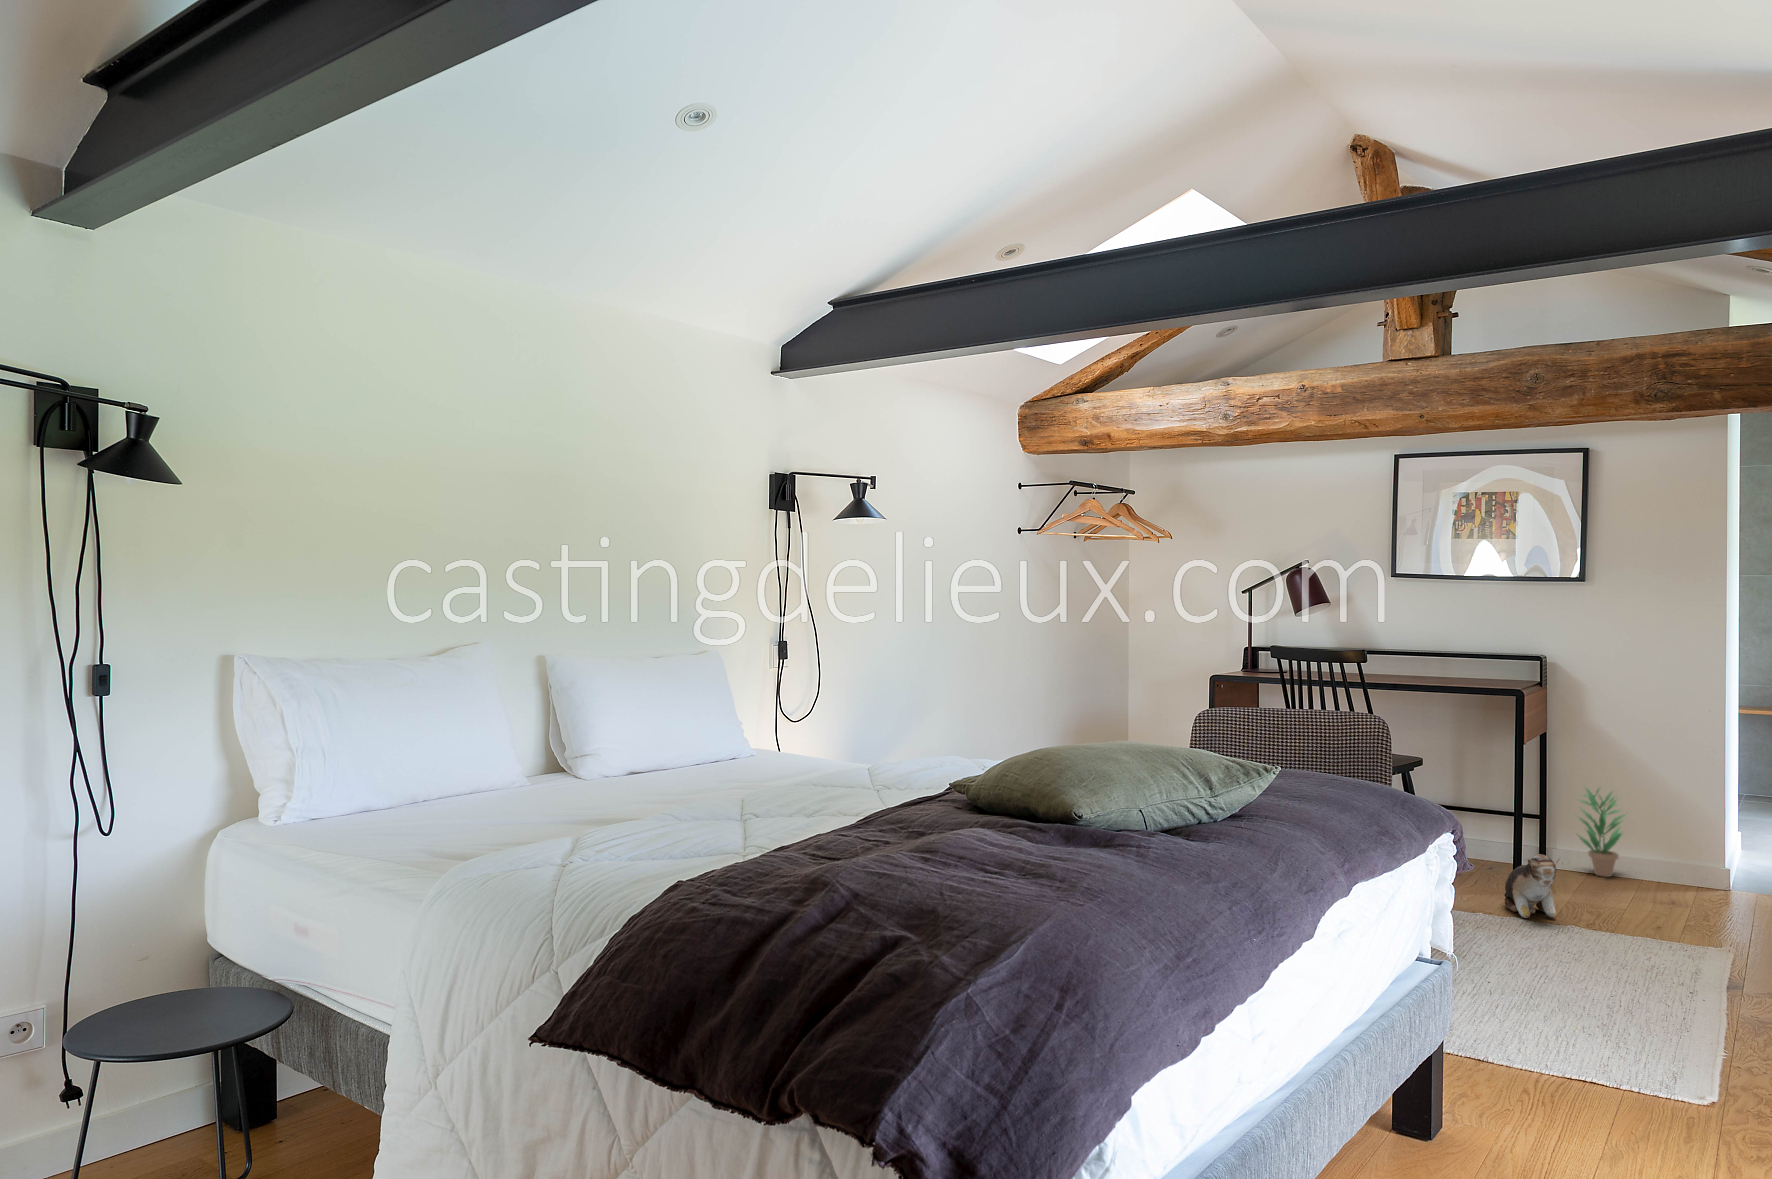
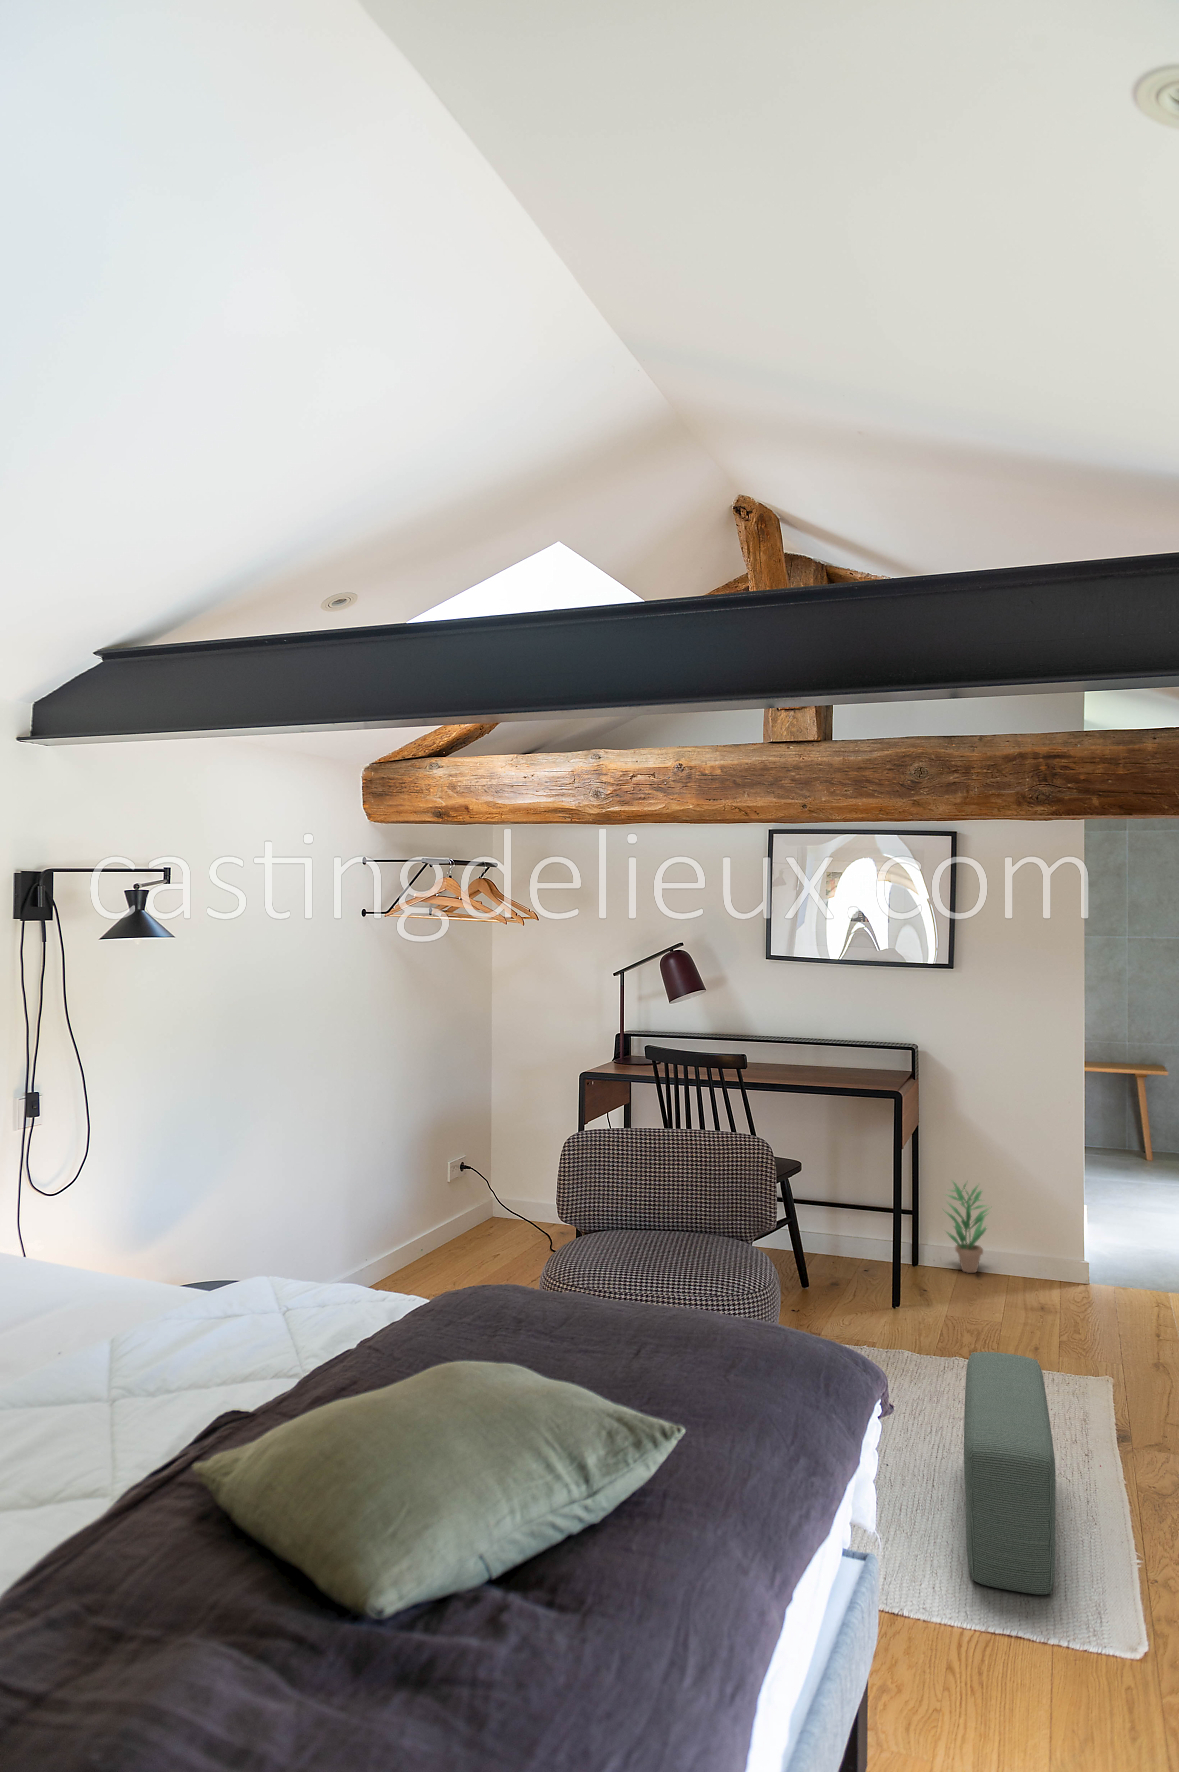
plush toy: present [1504,854,1560,918] -> none [884,1281,943,1350]
pouf: none [1551,885,1642,1058] -> present [964,1352,1056,1595]

